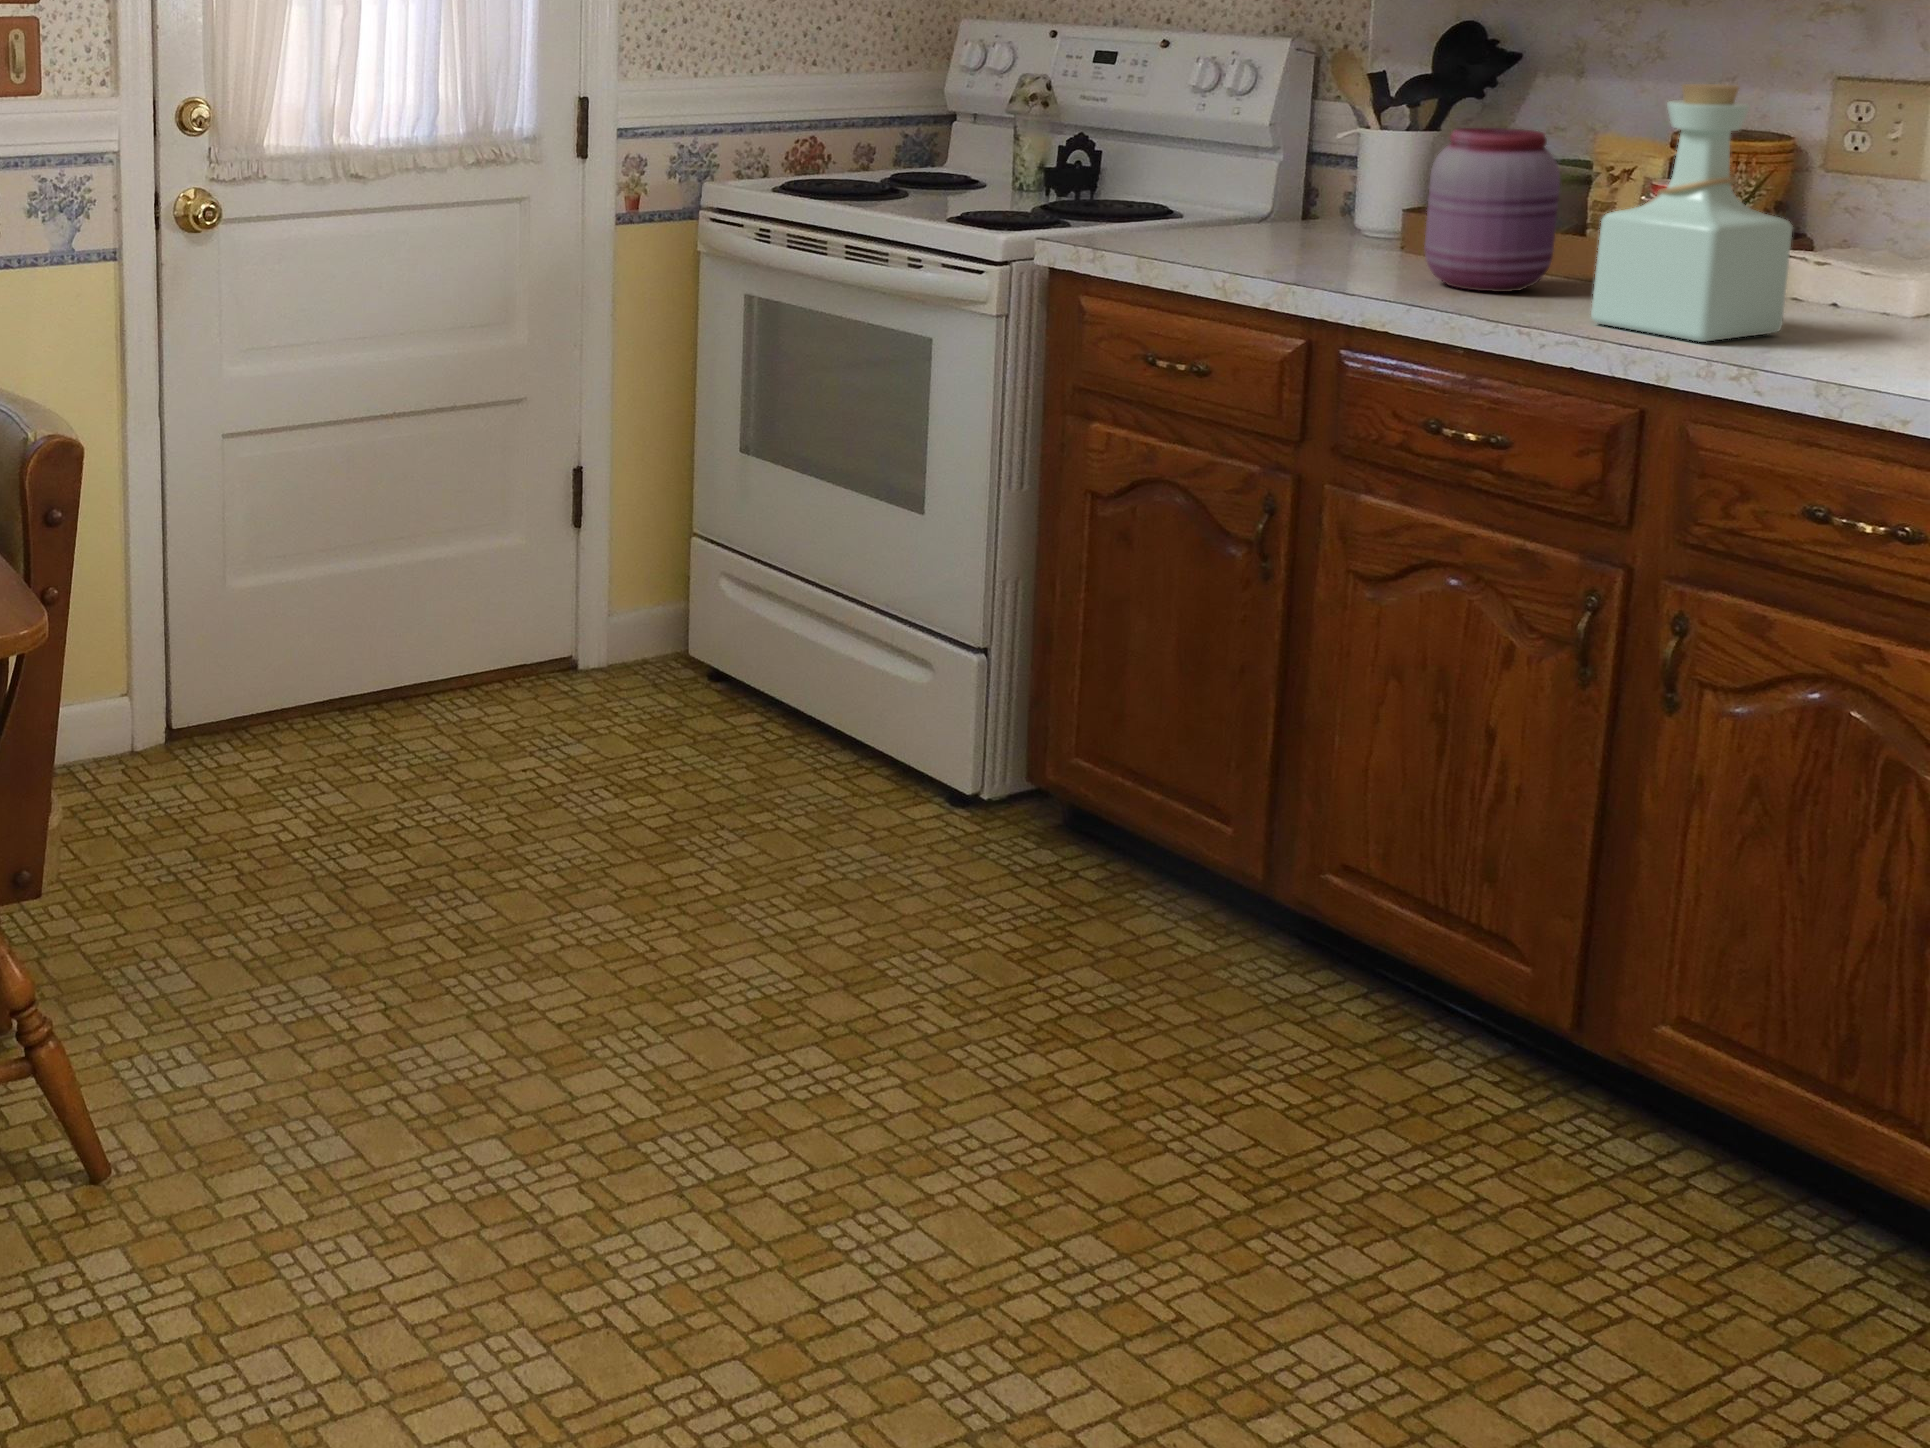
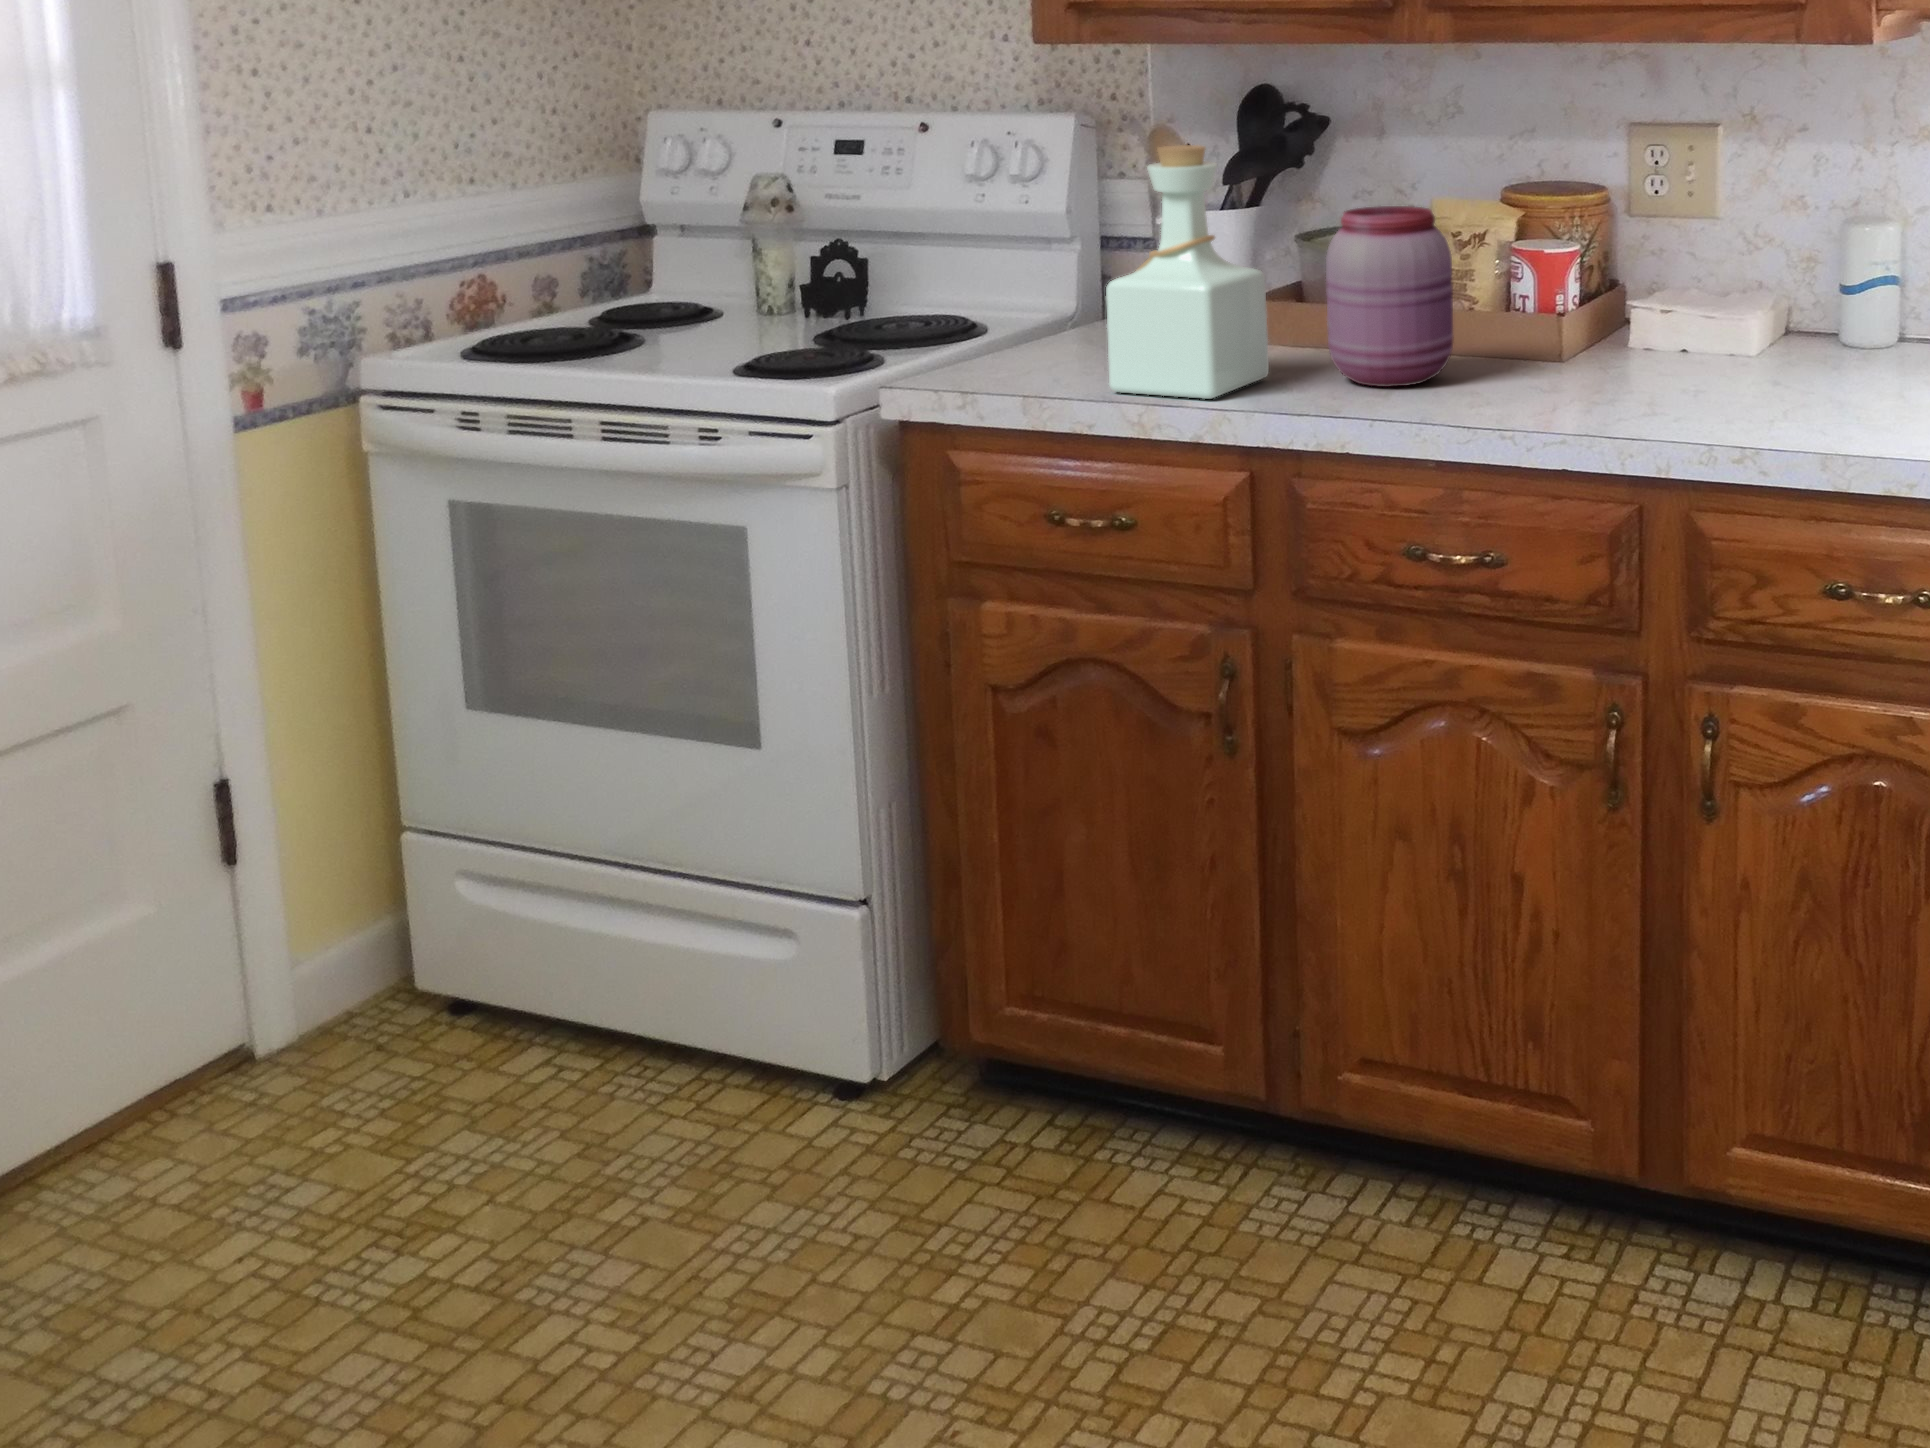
bottle: present [1591,84,1792,342] -> present [1106,145,1269,399]

